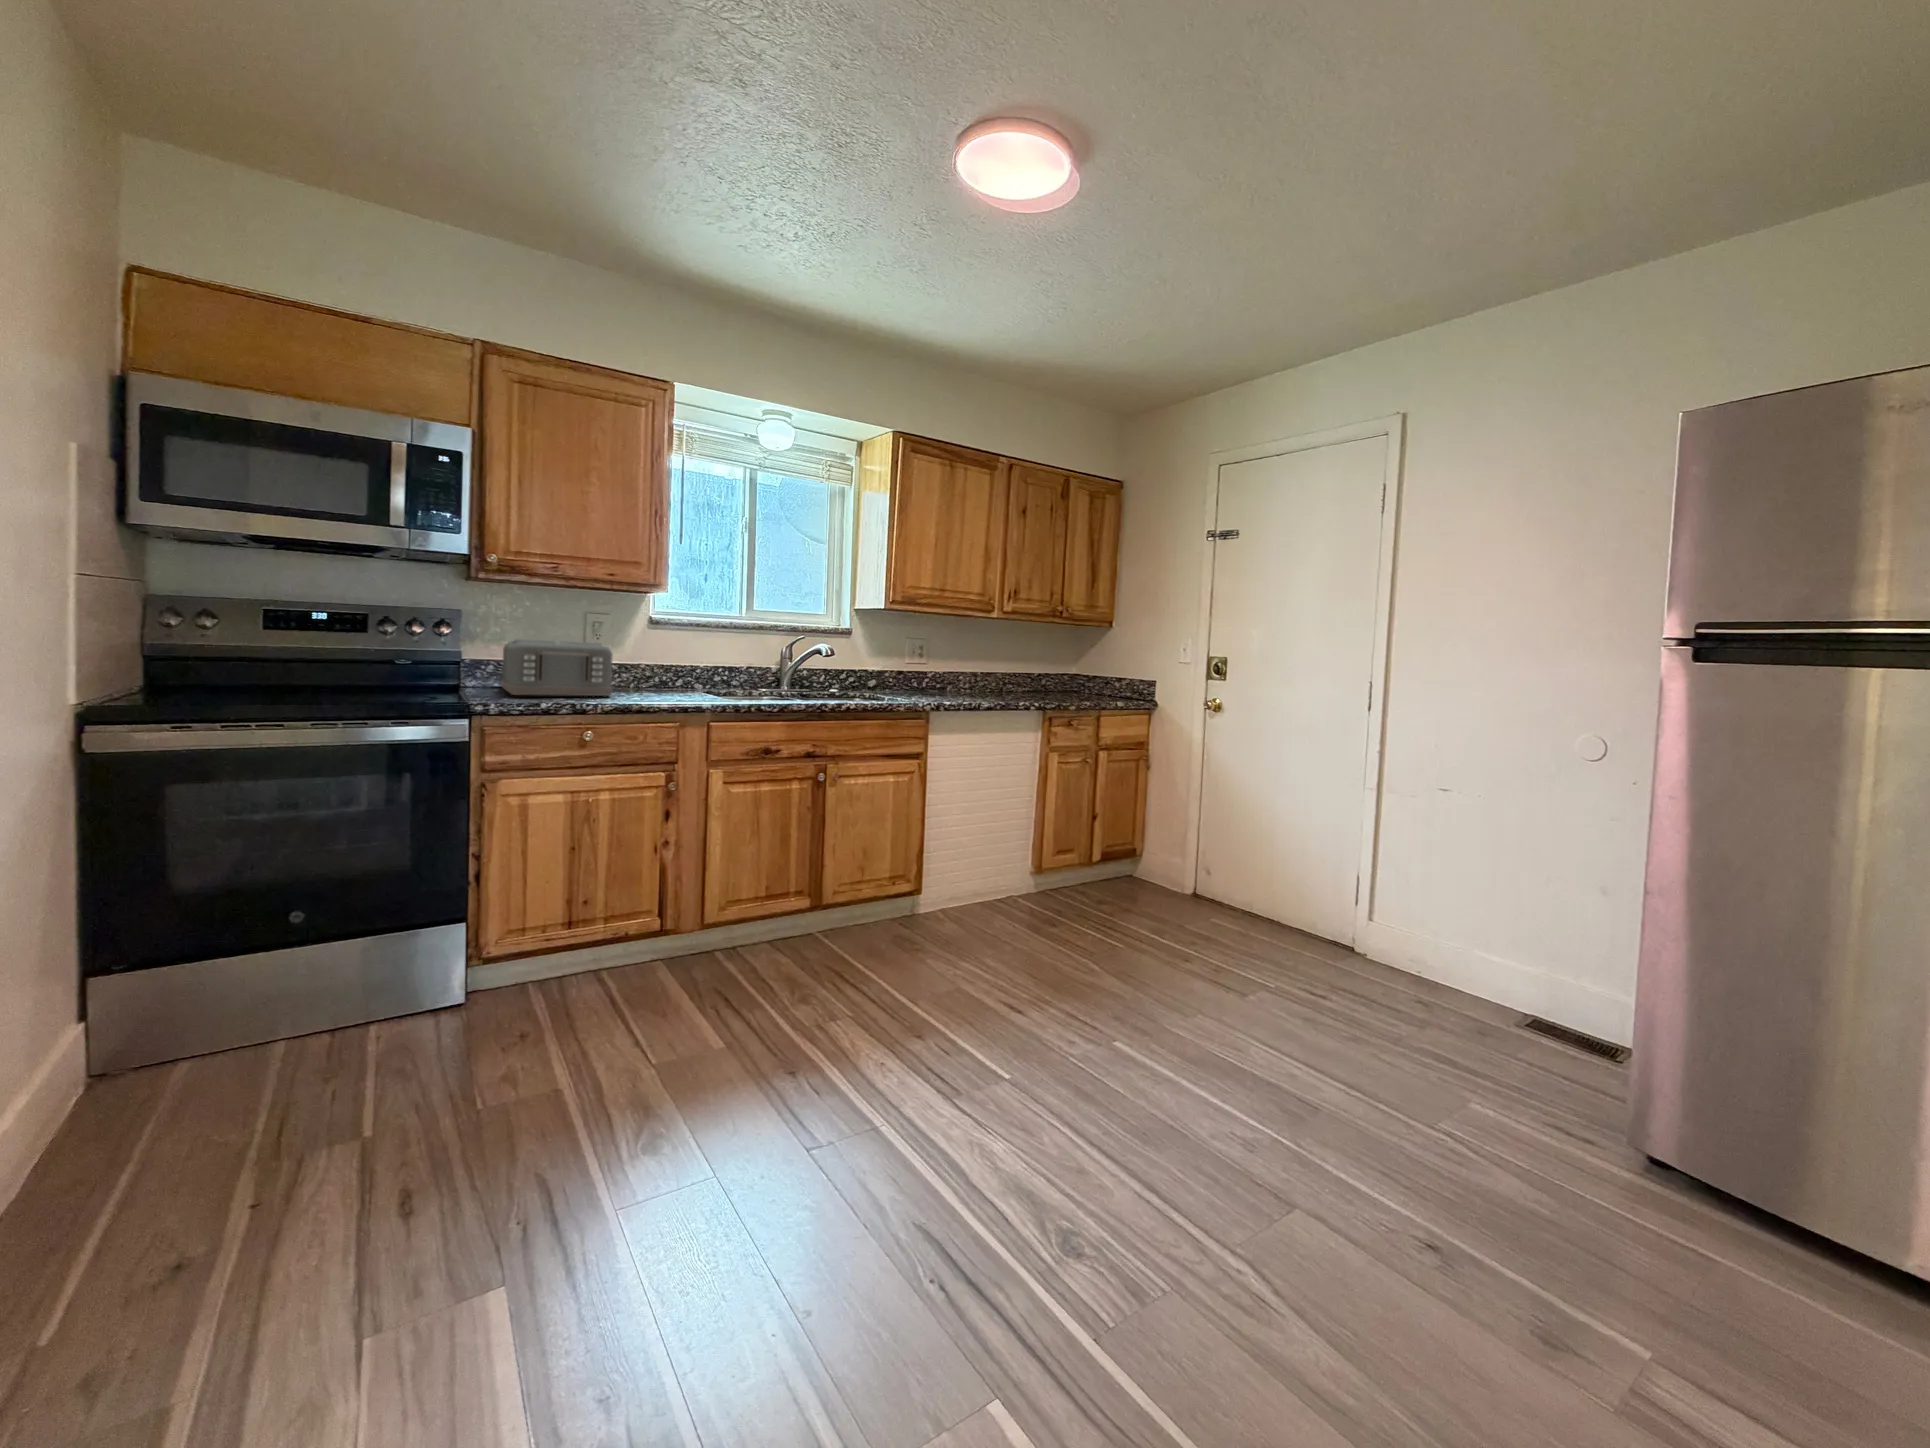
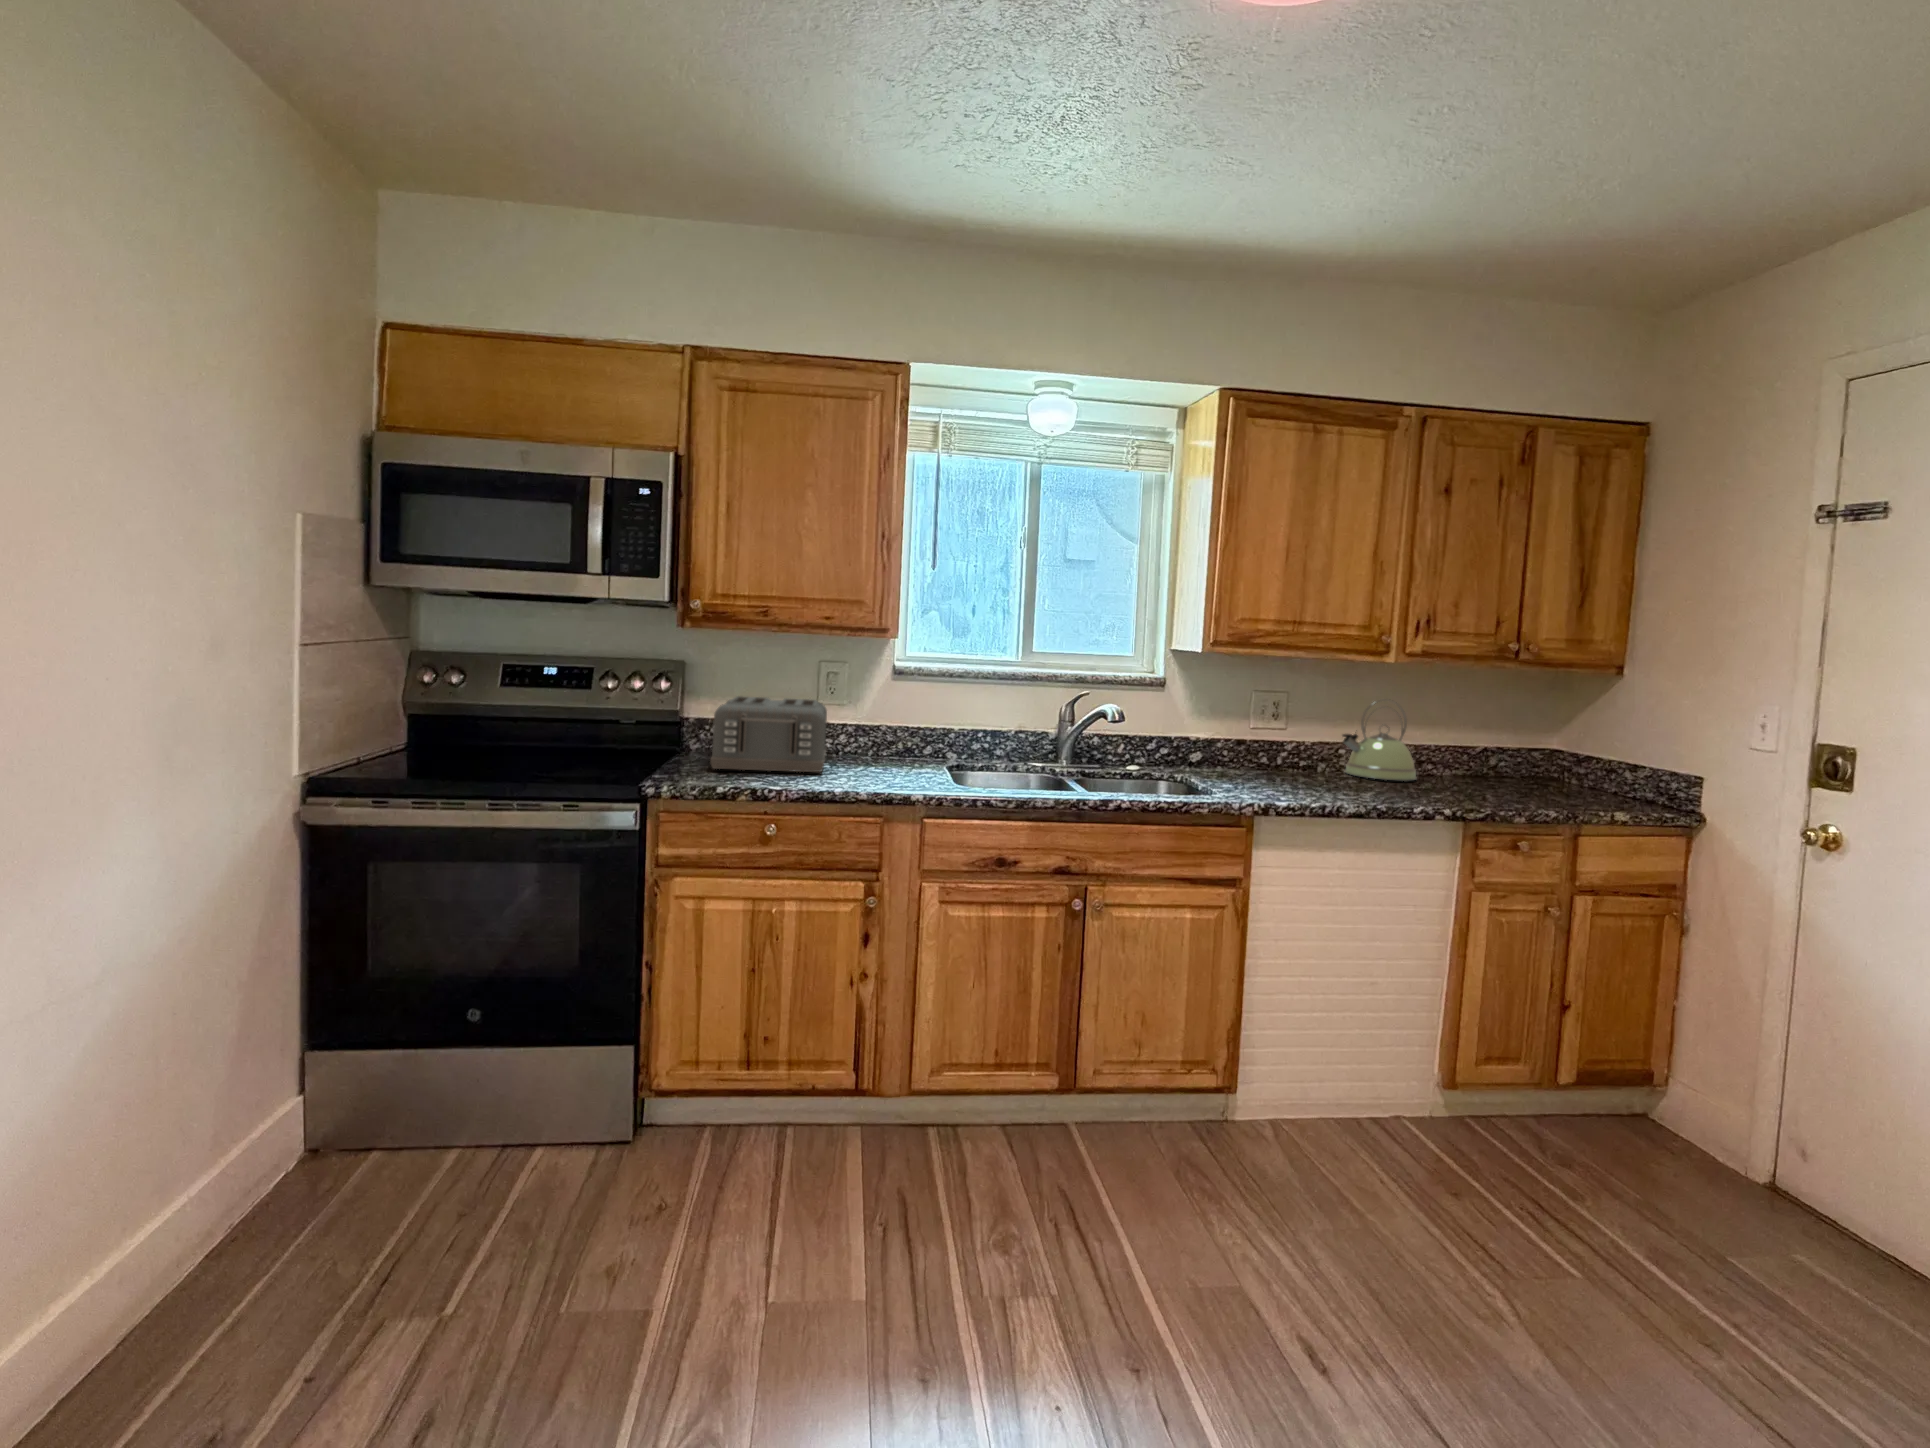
kettle: none [965,643,1009,693] -> present [1342,699,1416,781]

